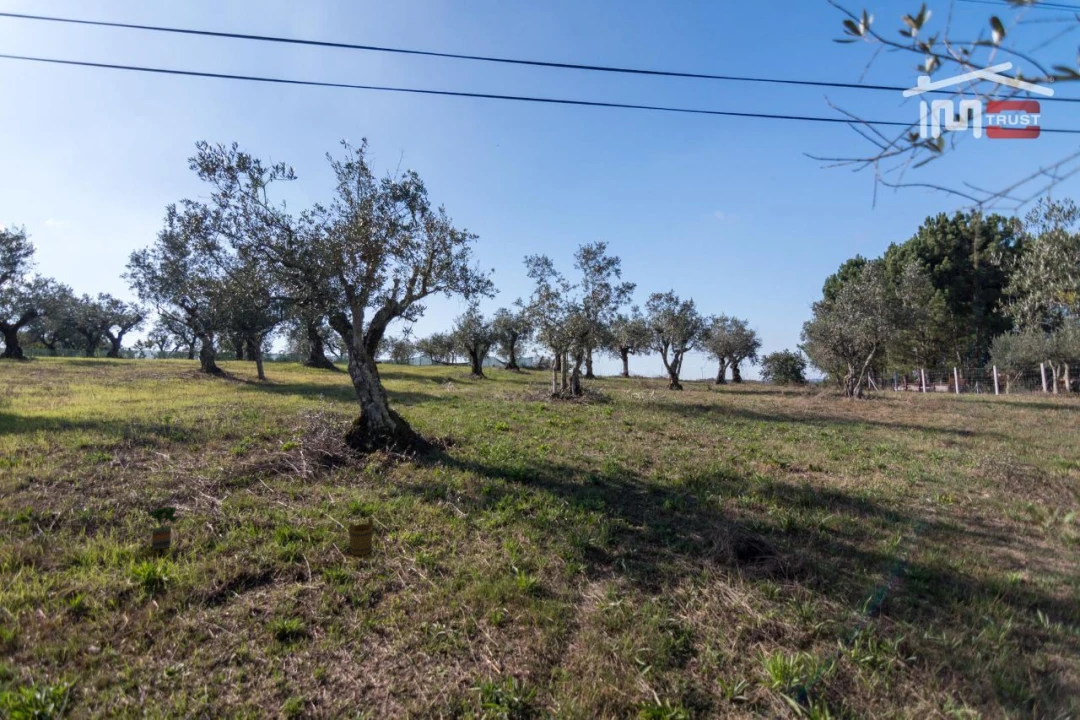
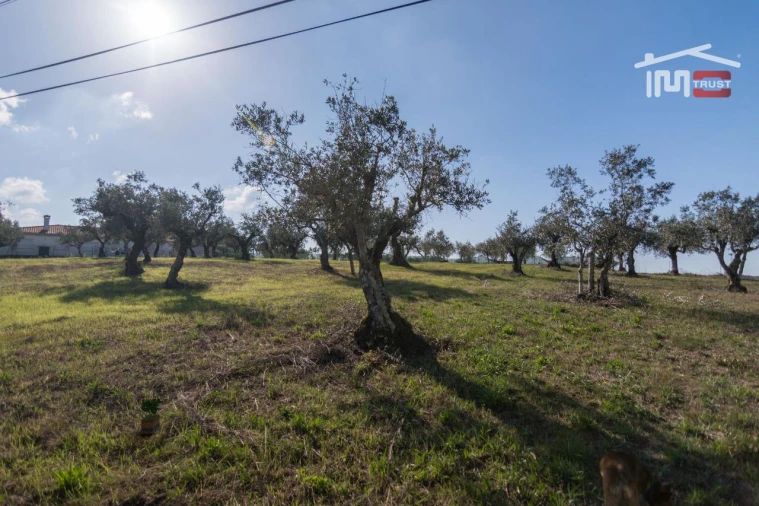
bucket: present [348,518,373,555] -> none [253,449,279,491]

